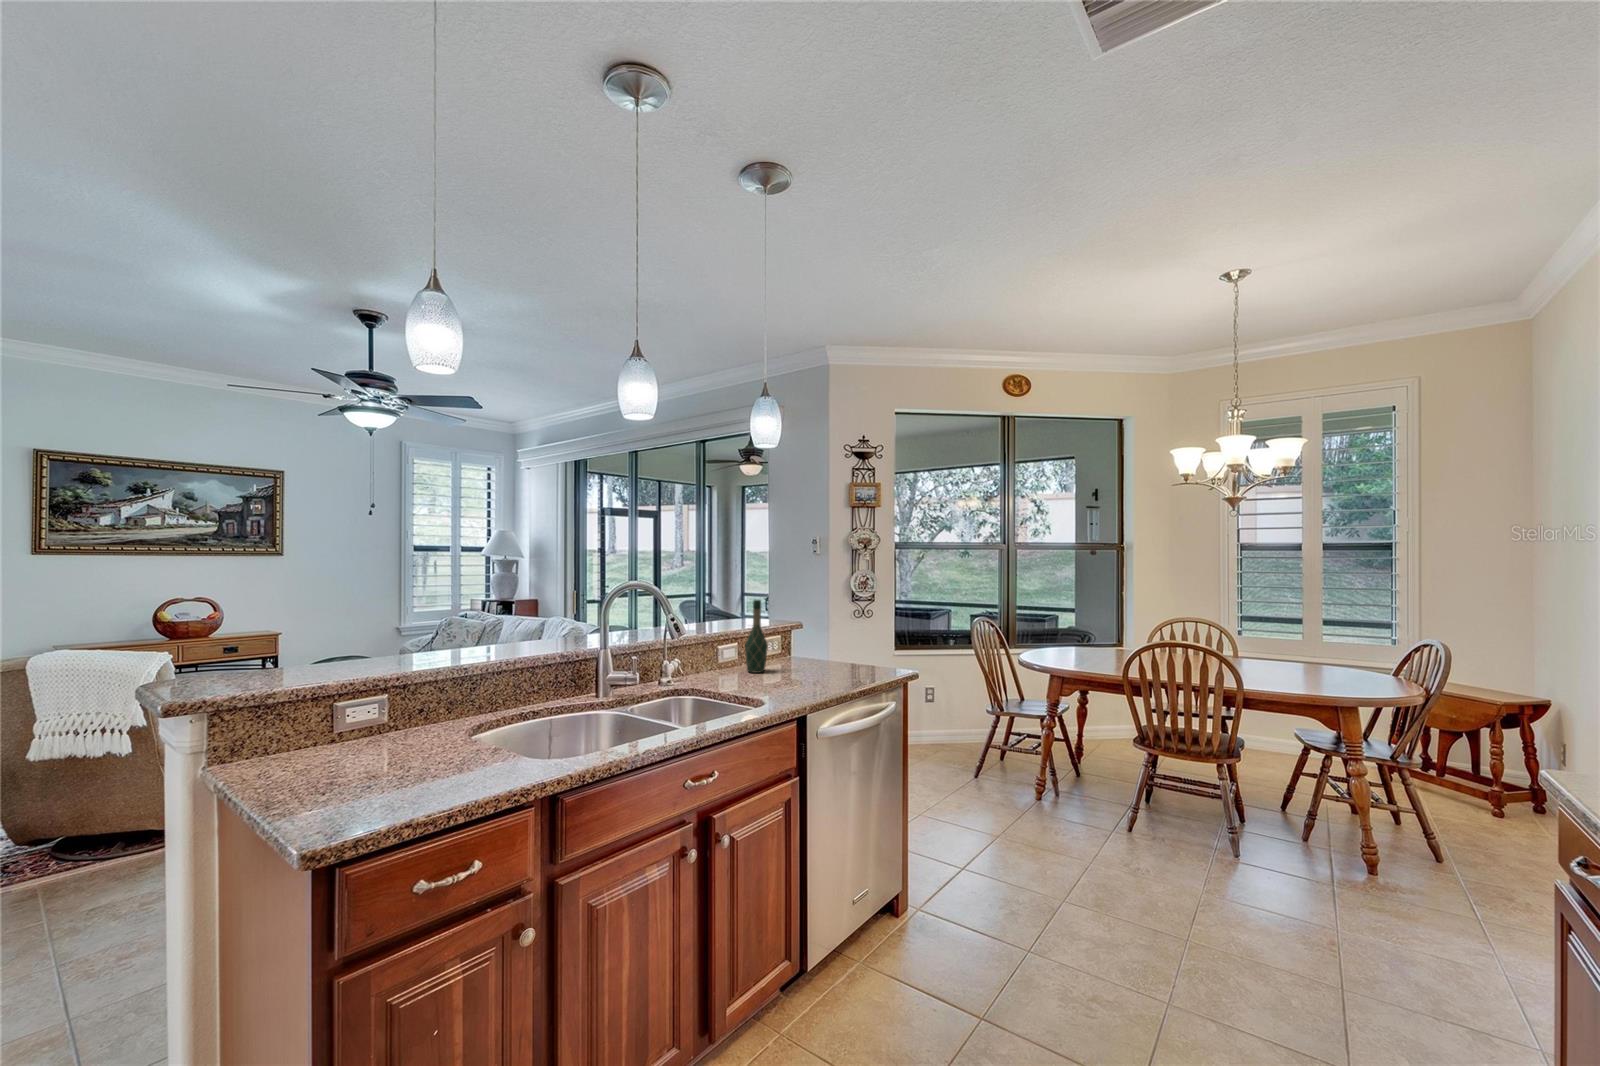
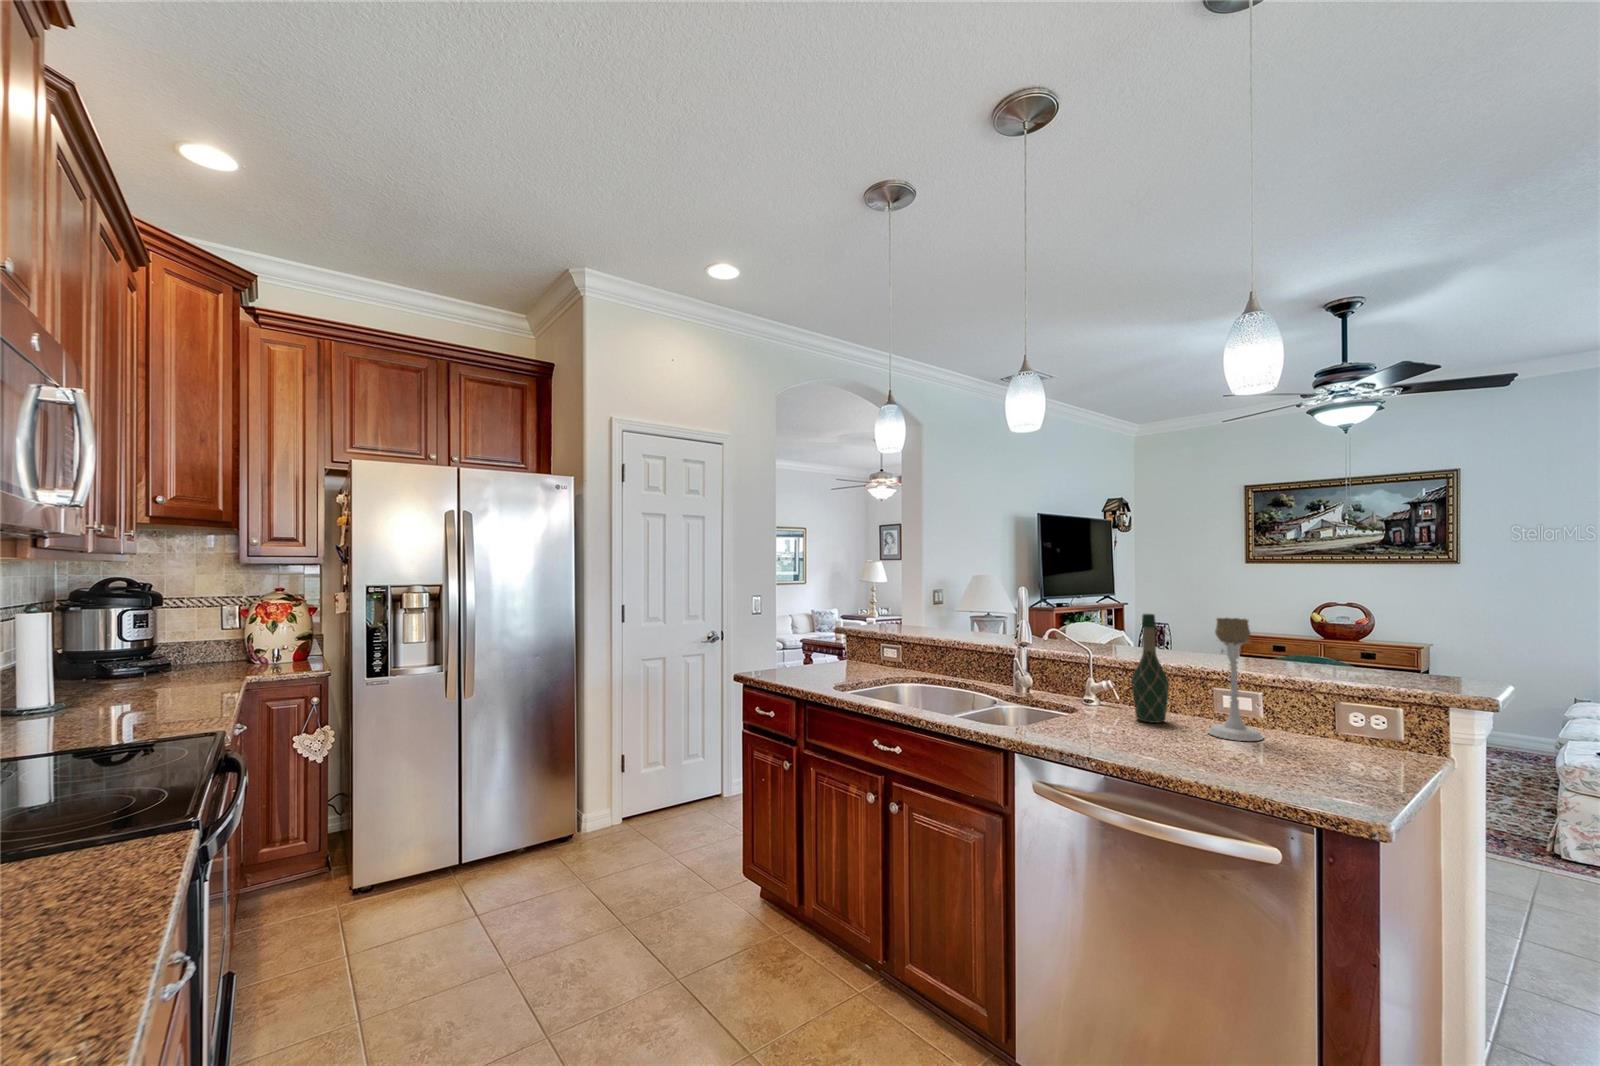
candle holder: none [773,597,801,667] -> present [1208,618,1263,741]

